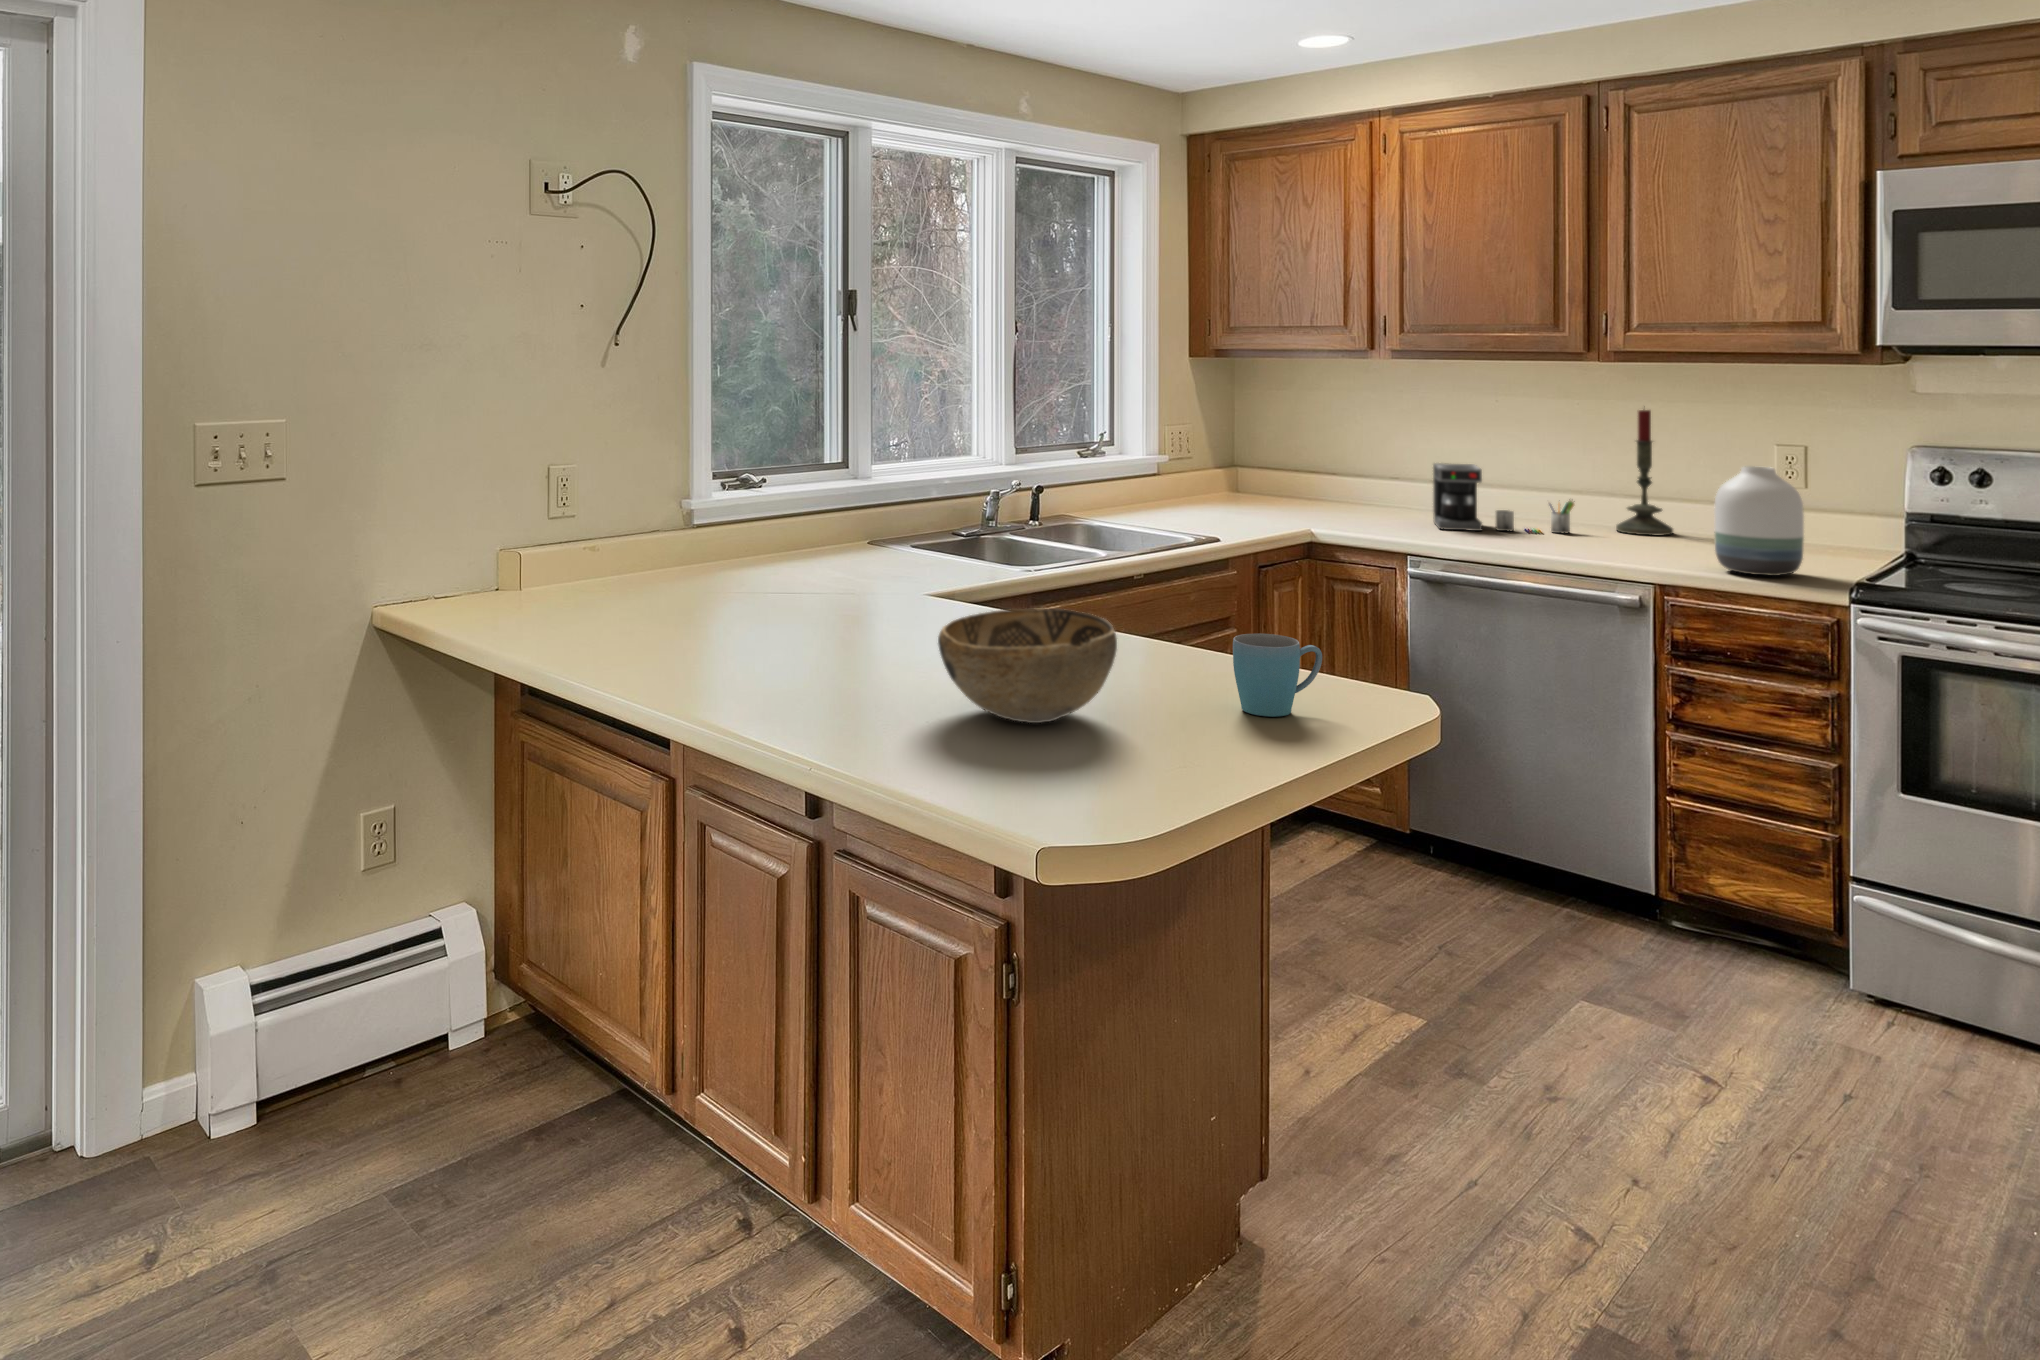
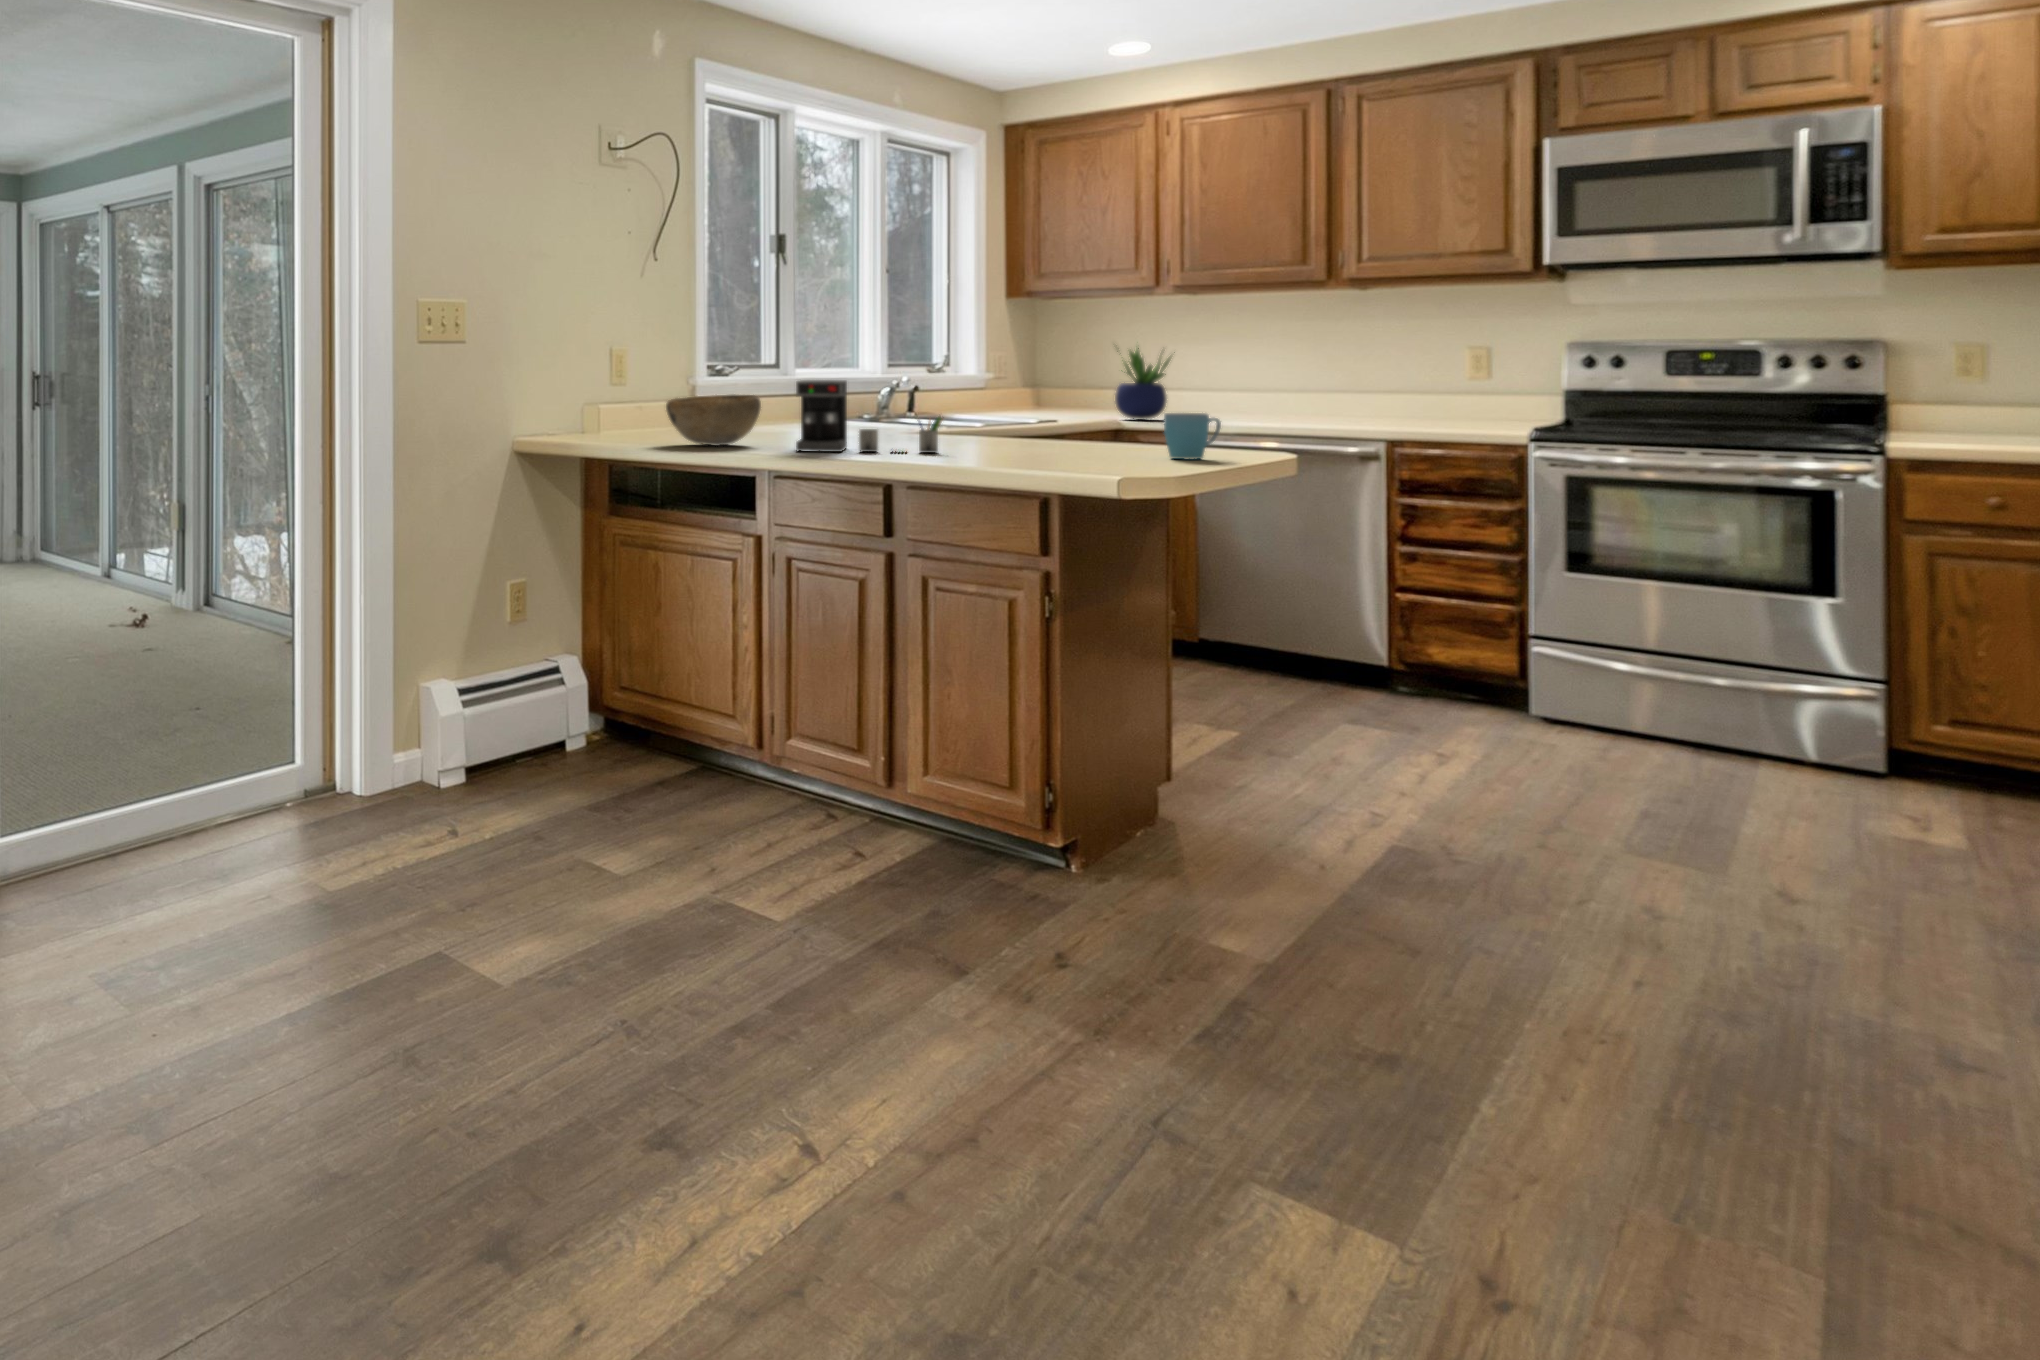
candle: present [1616,410,1673,536] -> none [1346,325,1389,420]
potted plant: none [1302,420,1385,529] -> present [1115,348,1175,419]
coffee maker: present [1433,463,1574,533] -> present [796,380,944,453]
vase: present [1714,466,1804,576] -> none [1431,353,1495,428]
decorative bowl: present [938,609,1117,723] -> present [666,394,761,446]

